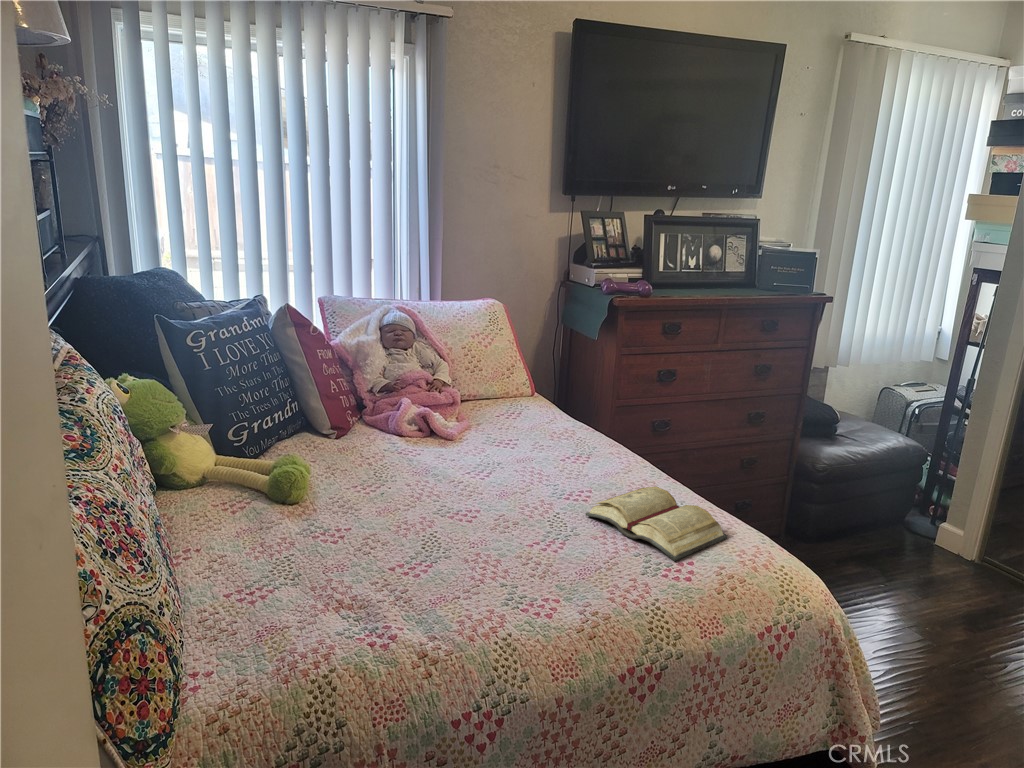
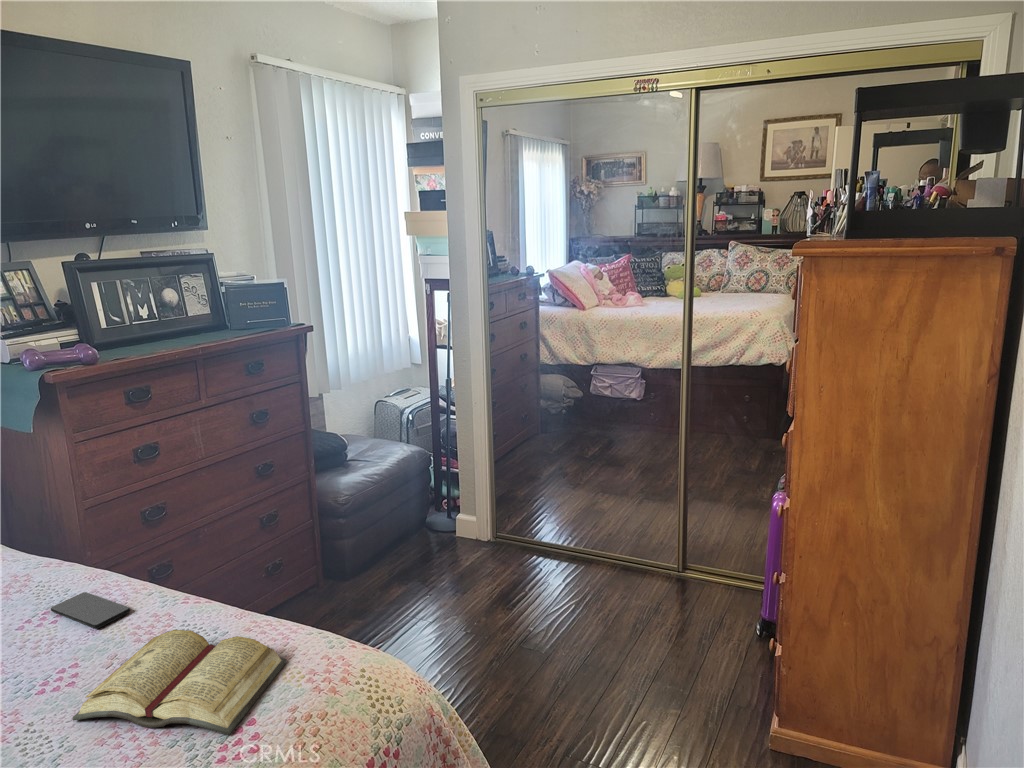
smartphone: none [585,450,632,473] -> present [51,592,130,629]

